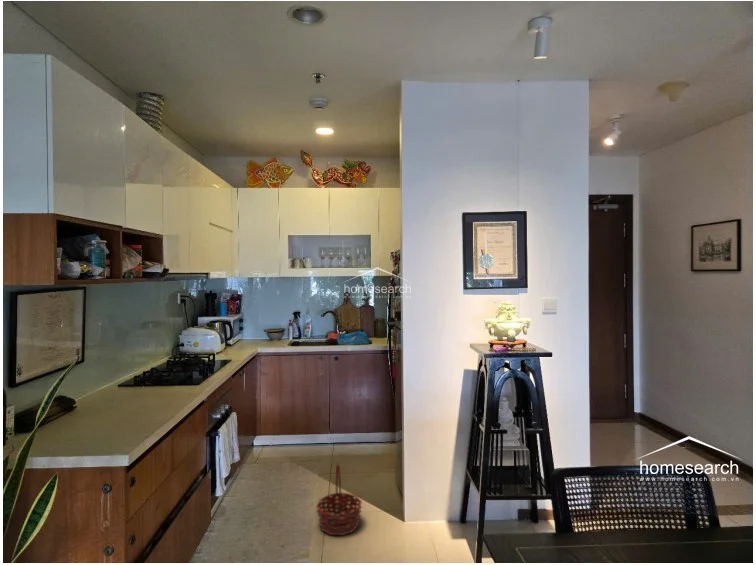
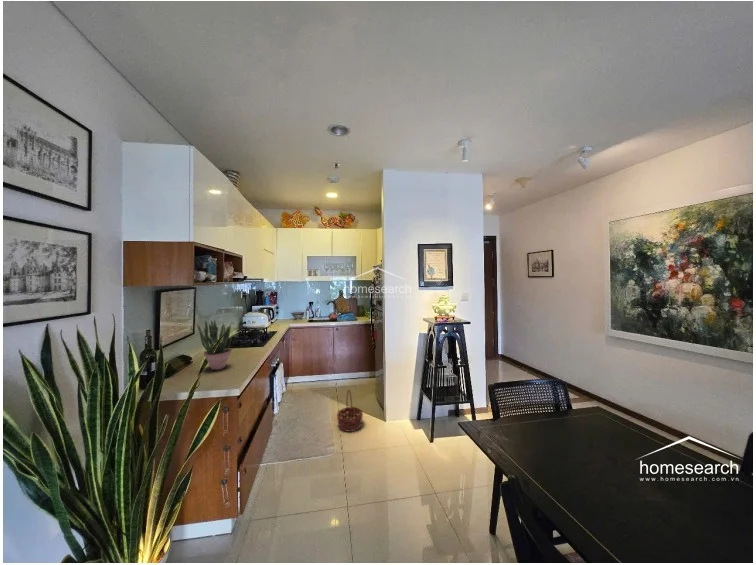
potted plant: none [78,338,133,421] -> present [197,320,232,370]

